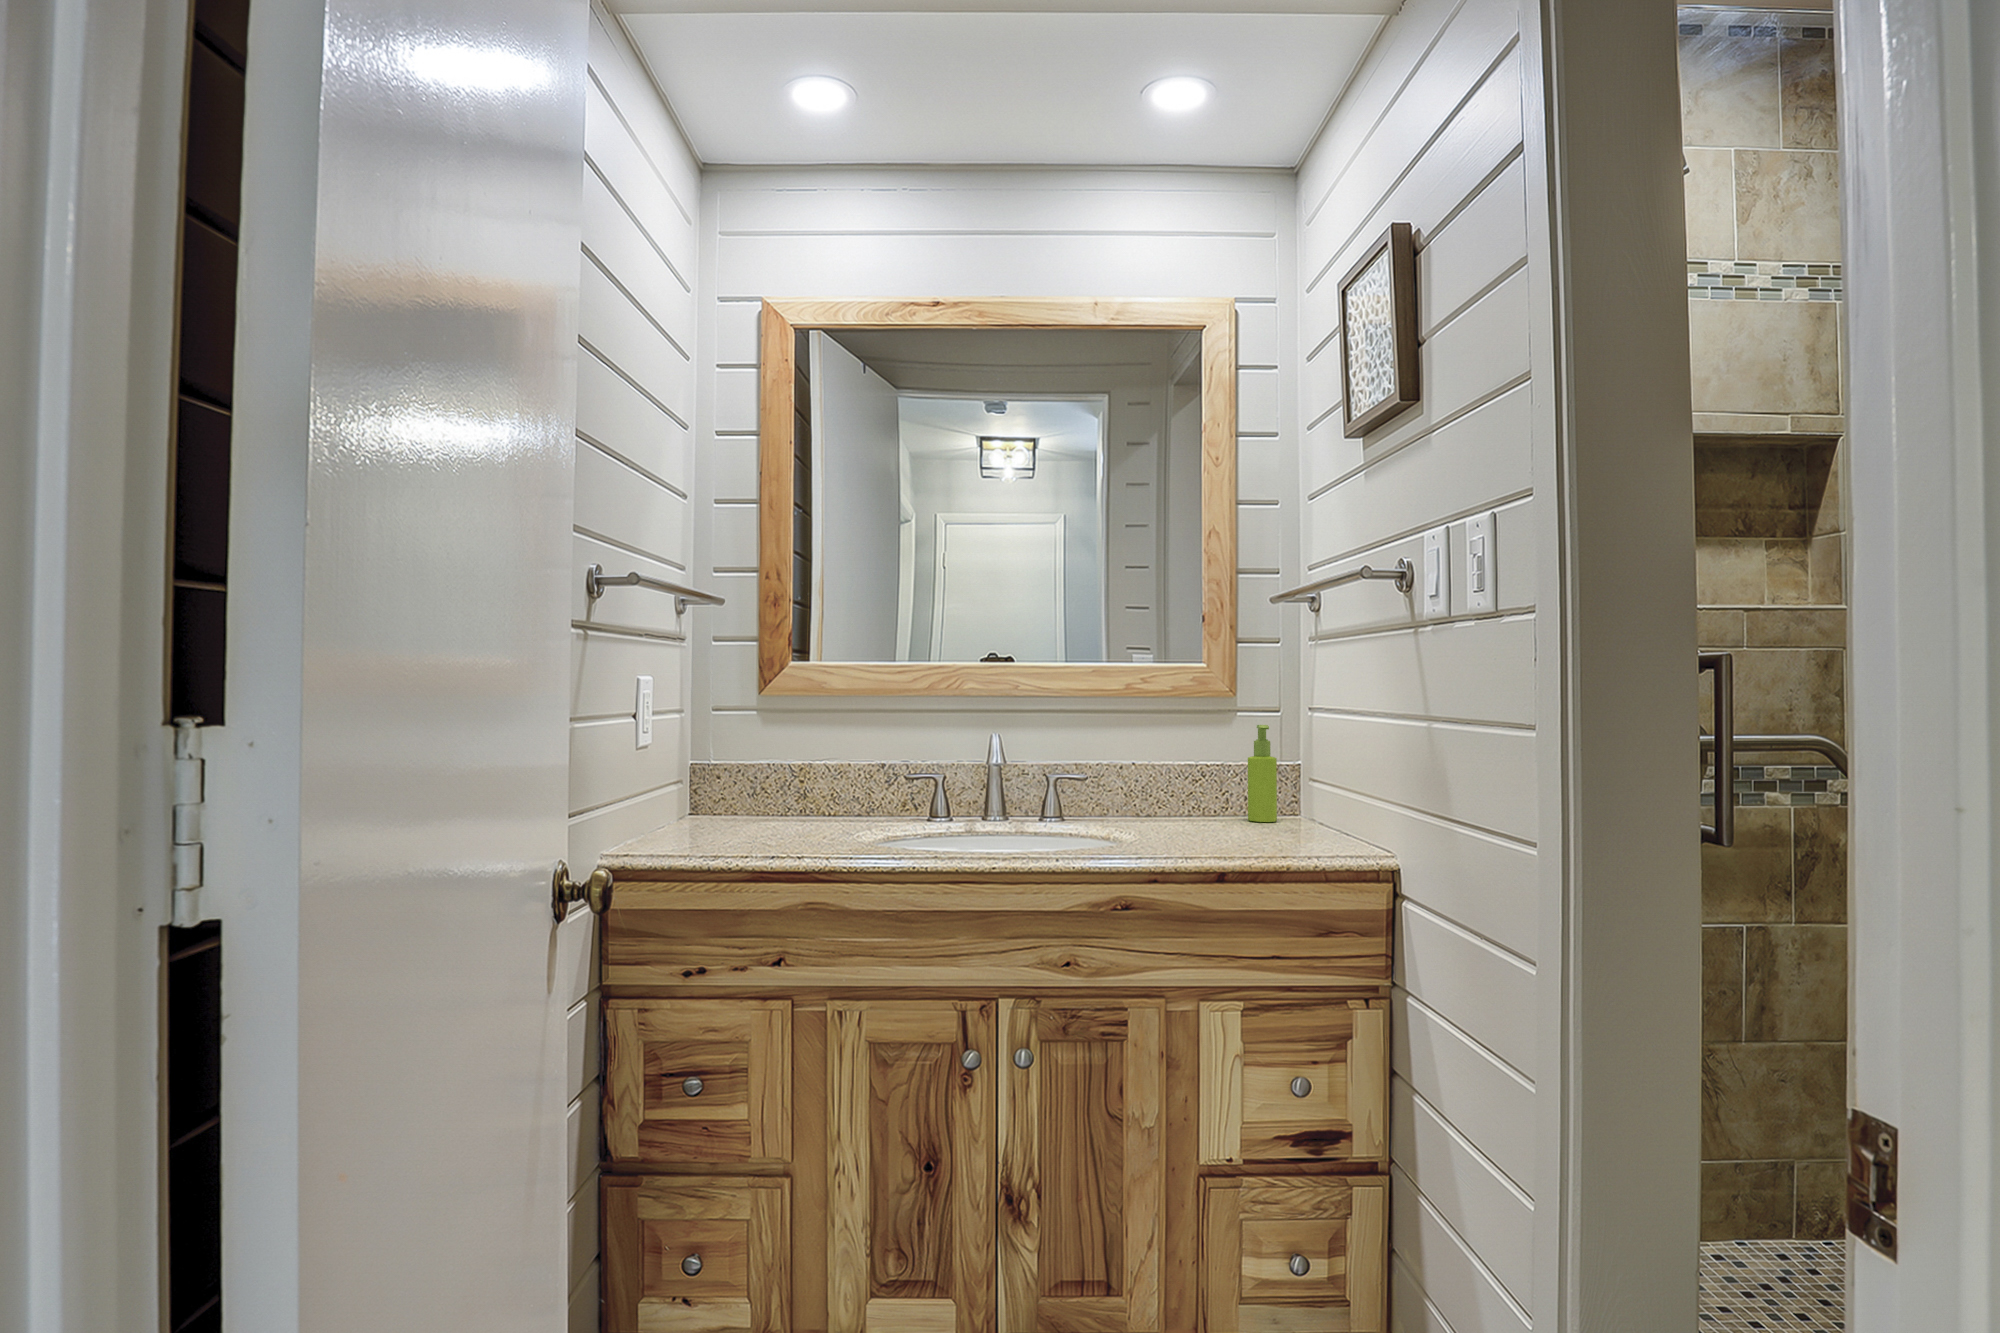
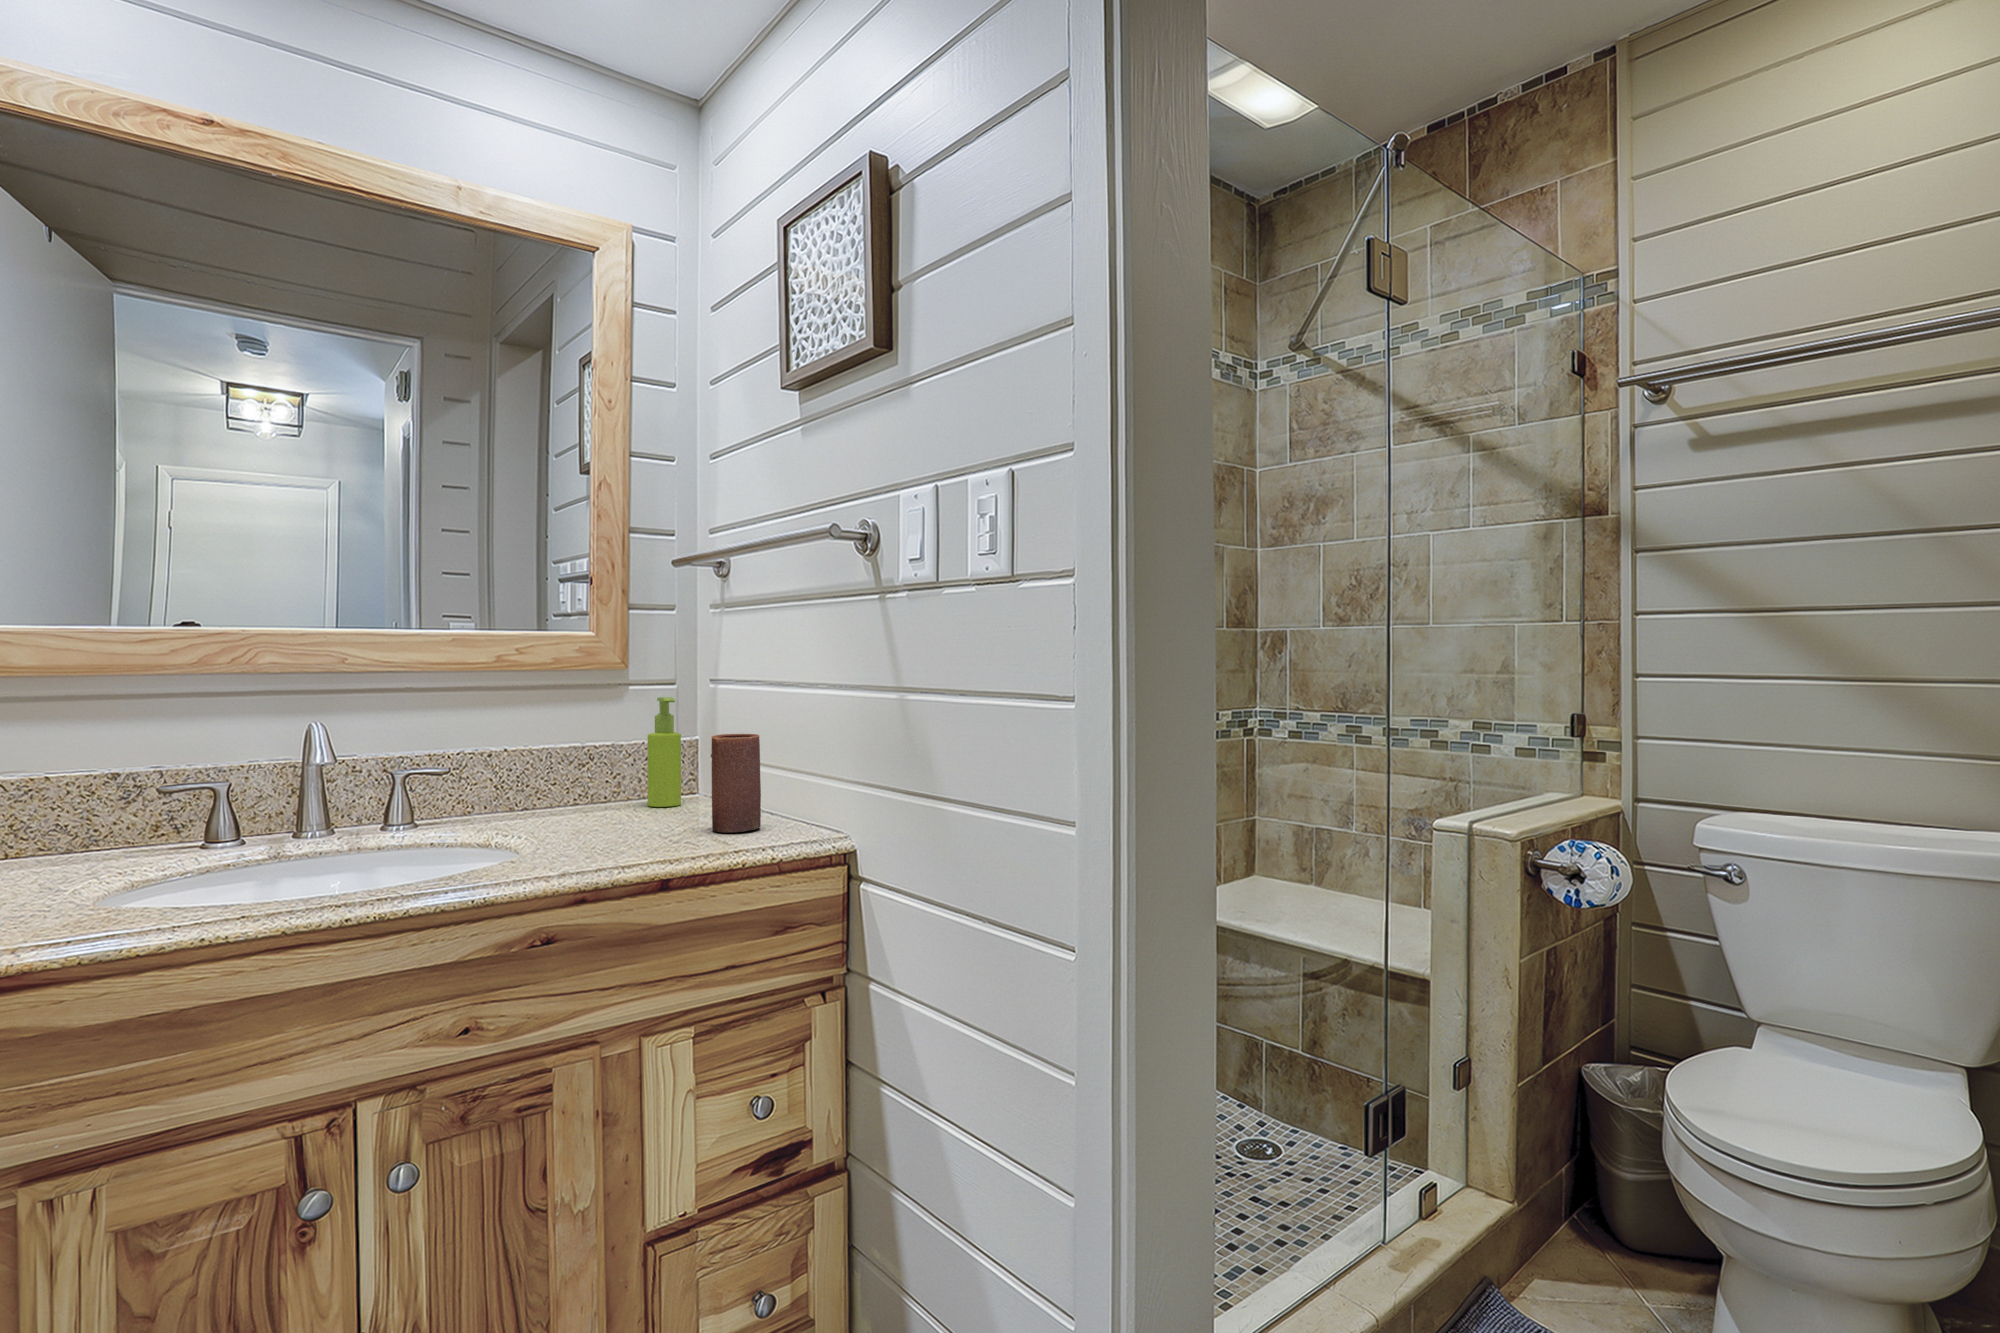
candle: none [1279,758,1324,845] -> present [711,734,761,832]

